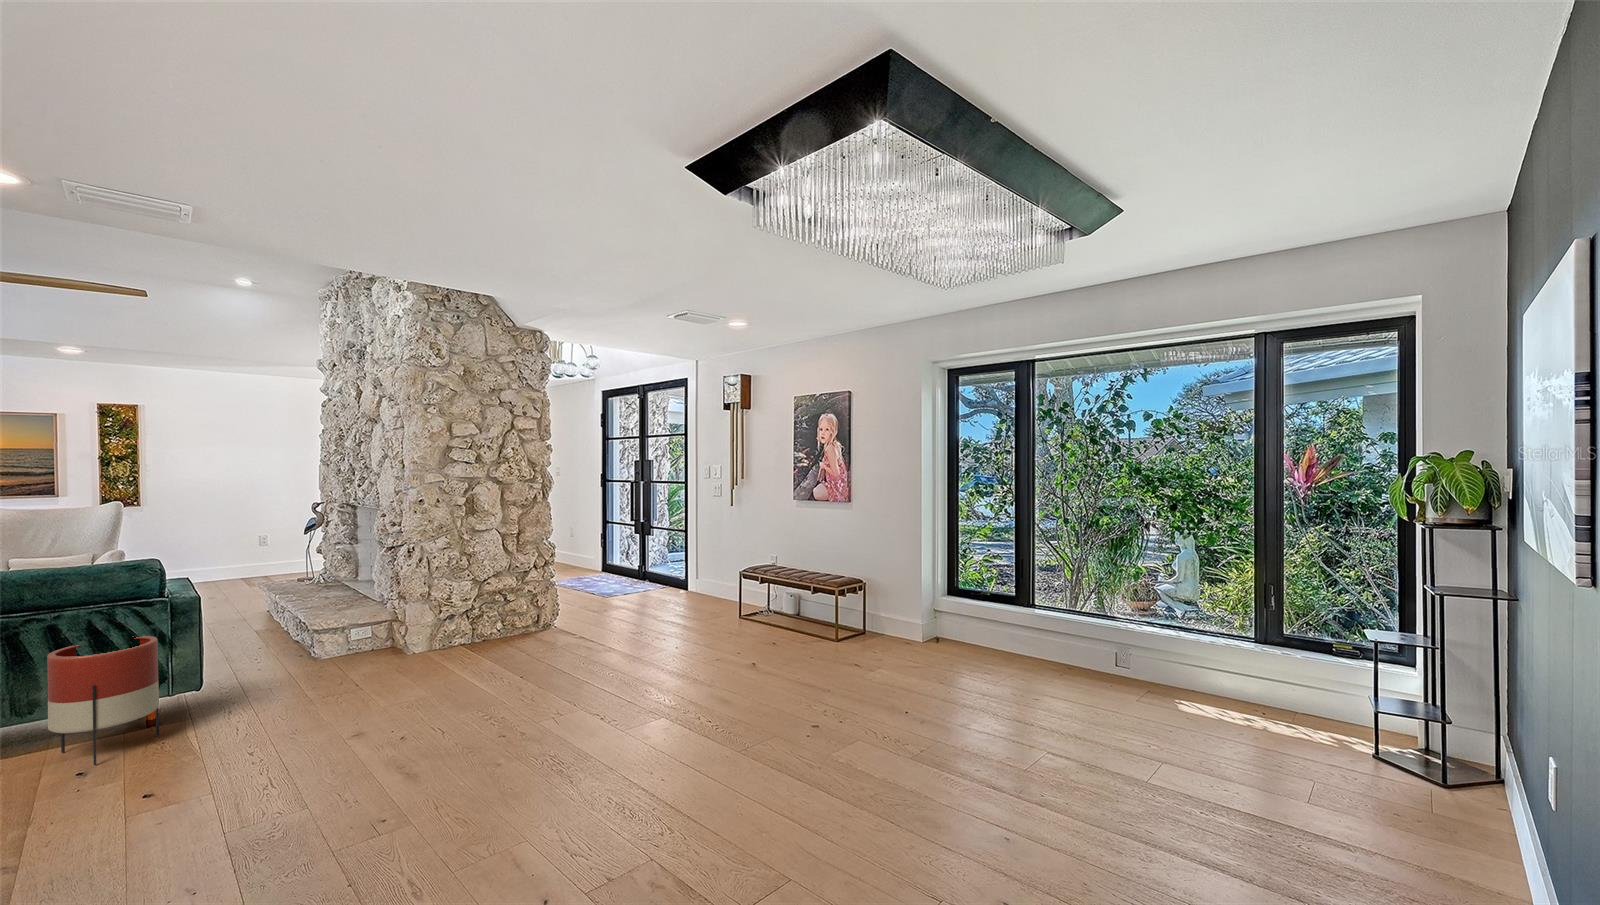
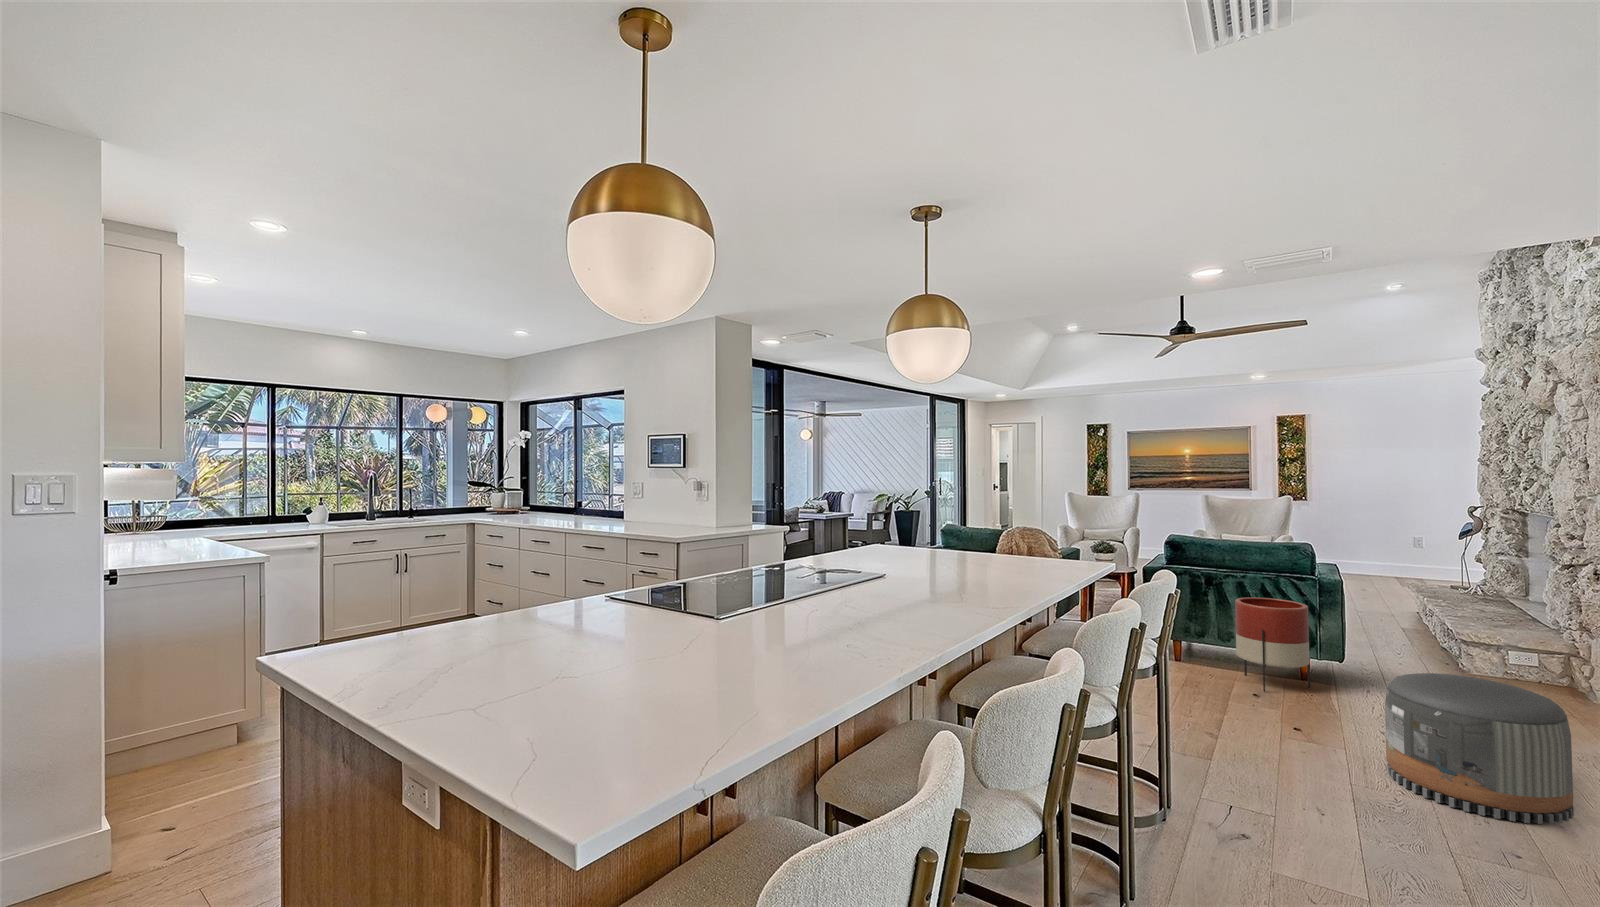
pouf: none [258,665,410,808] -> present [1385,673,1574,824]

